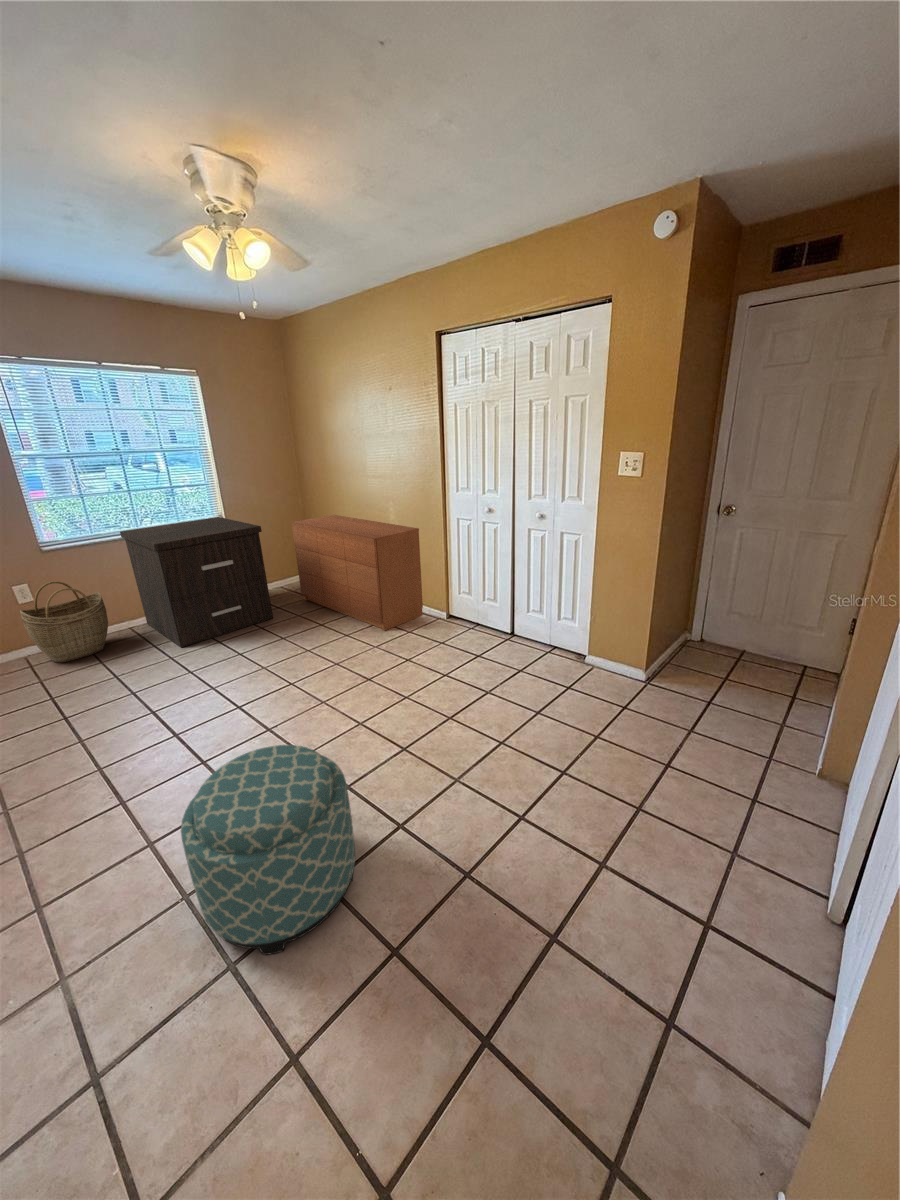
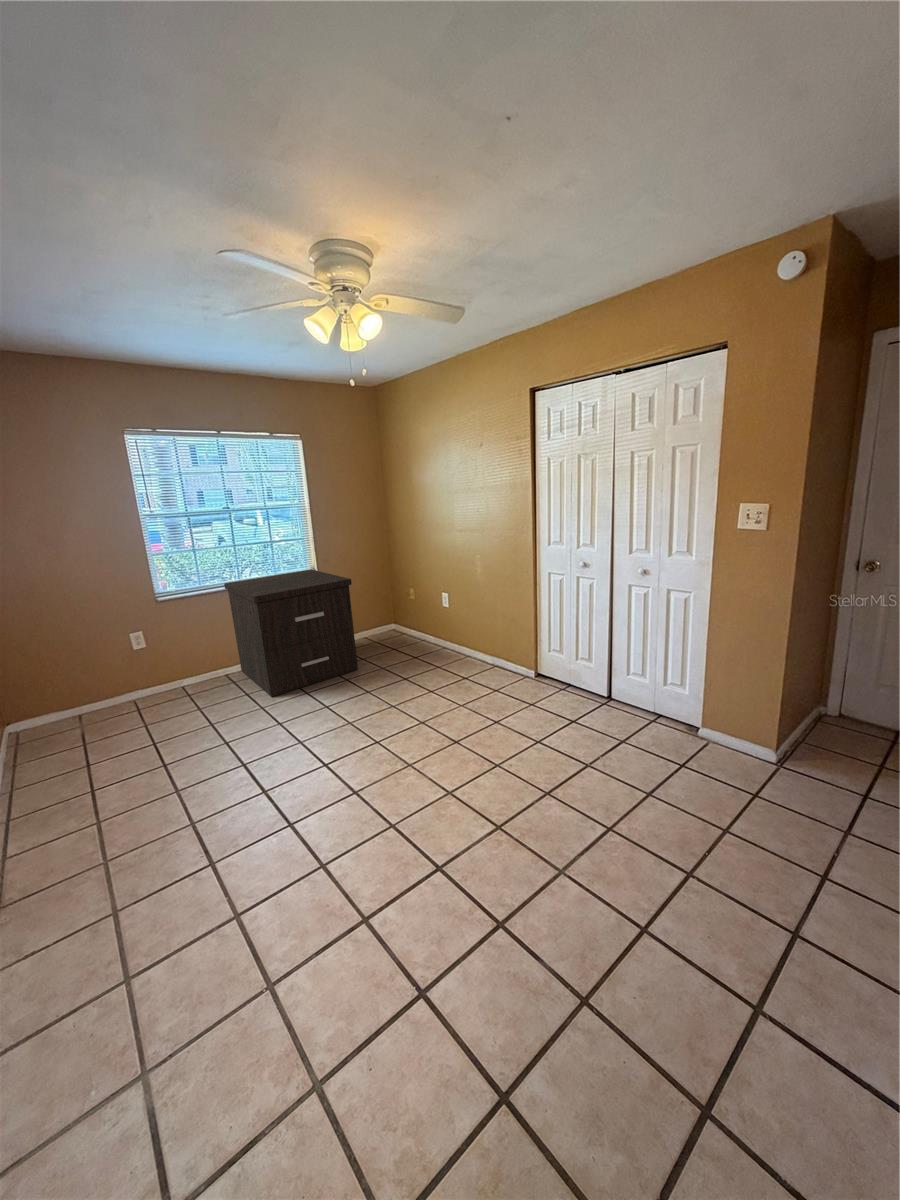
dresser: present [291,515,423,631] -> none [379,567,508,687]
woven basket: present [20,581,108,663] -> none [134,629,208,707]
ottoman: present [181,745,355,955] -> none [272,822,453,1080]

